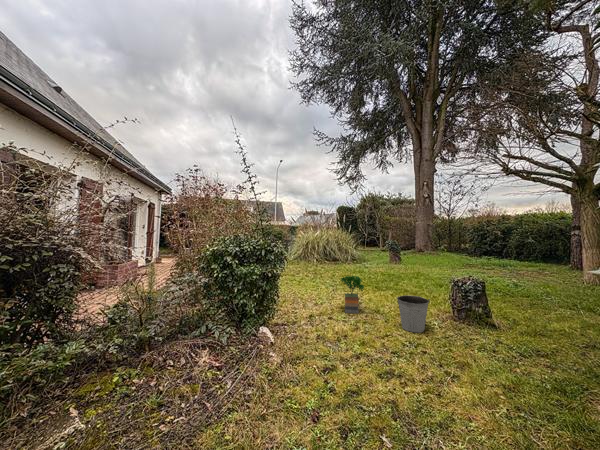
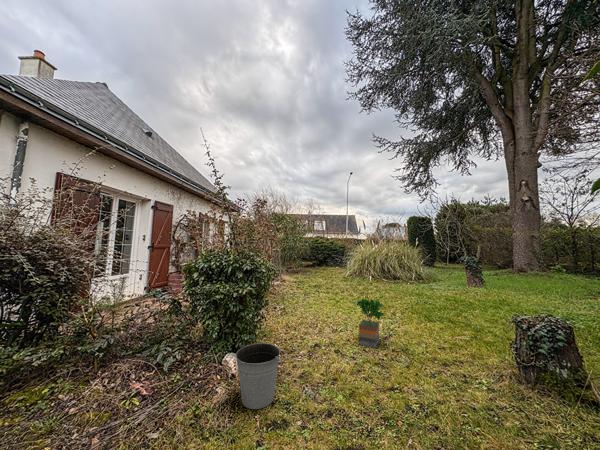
bucket: present [397,295,430,333] -> present [236,343,282,409]

